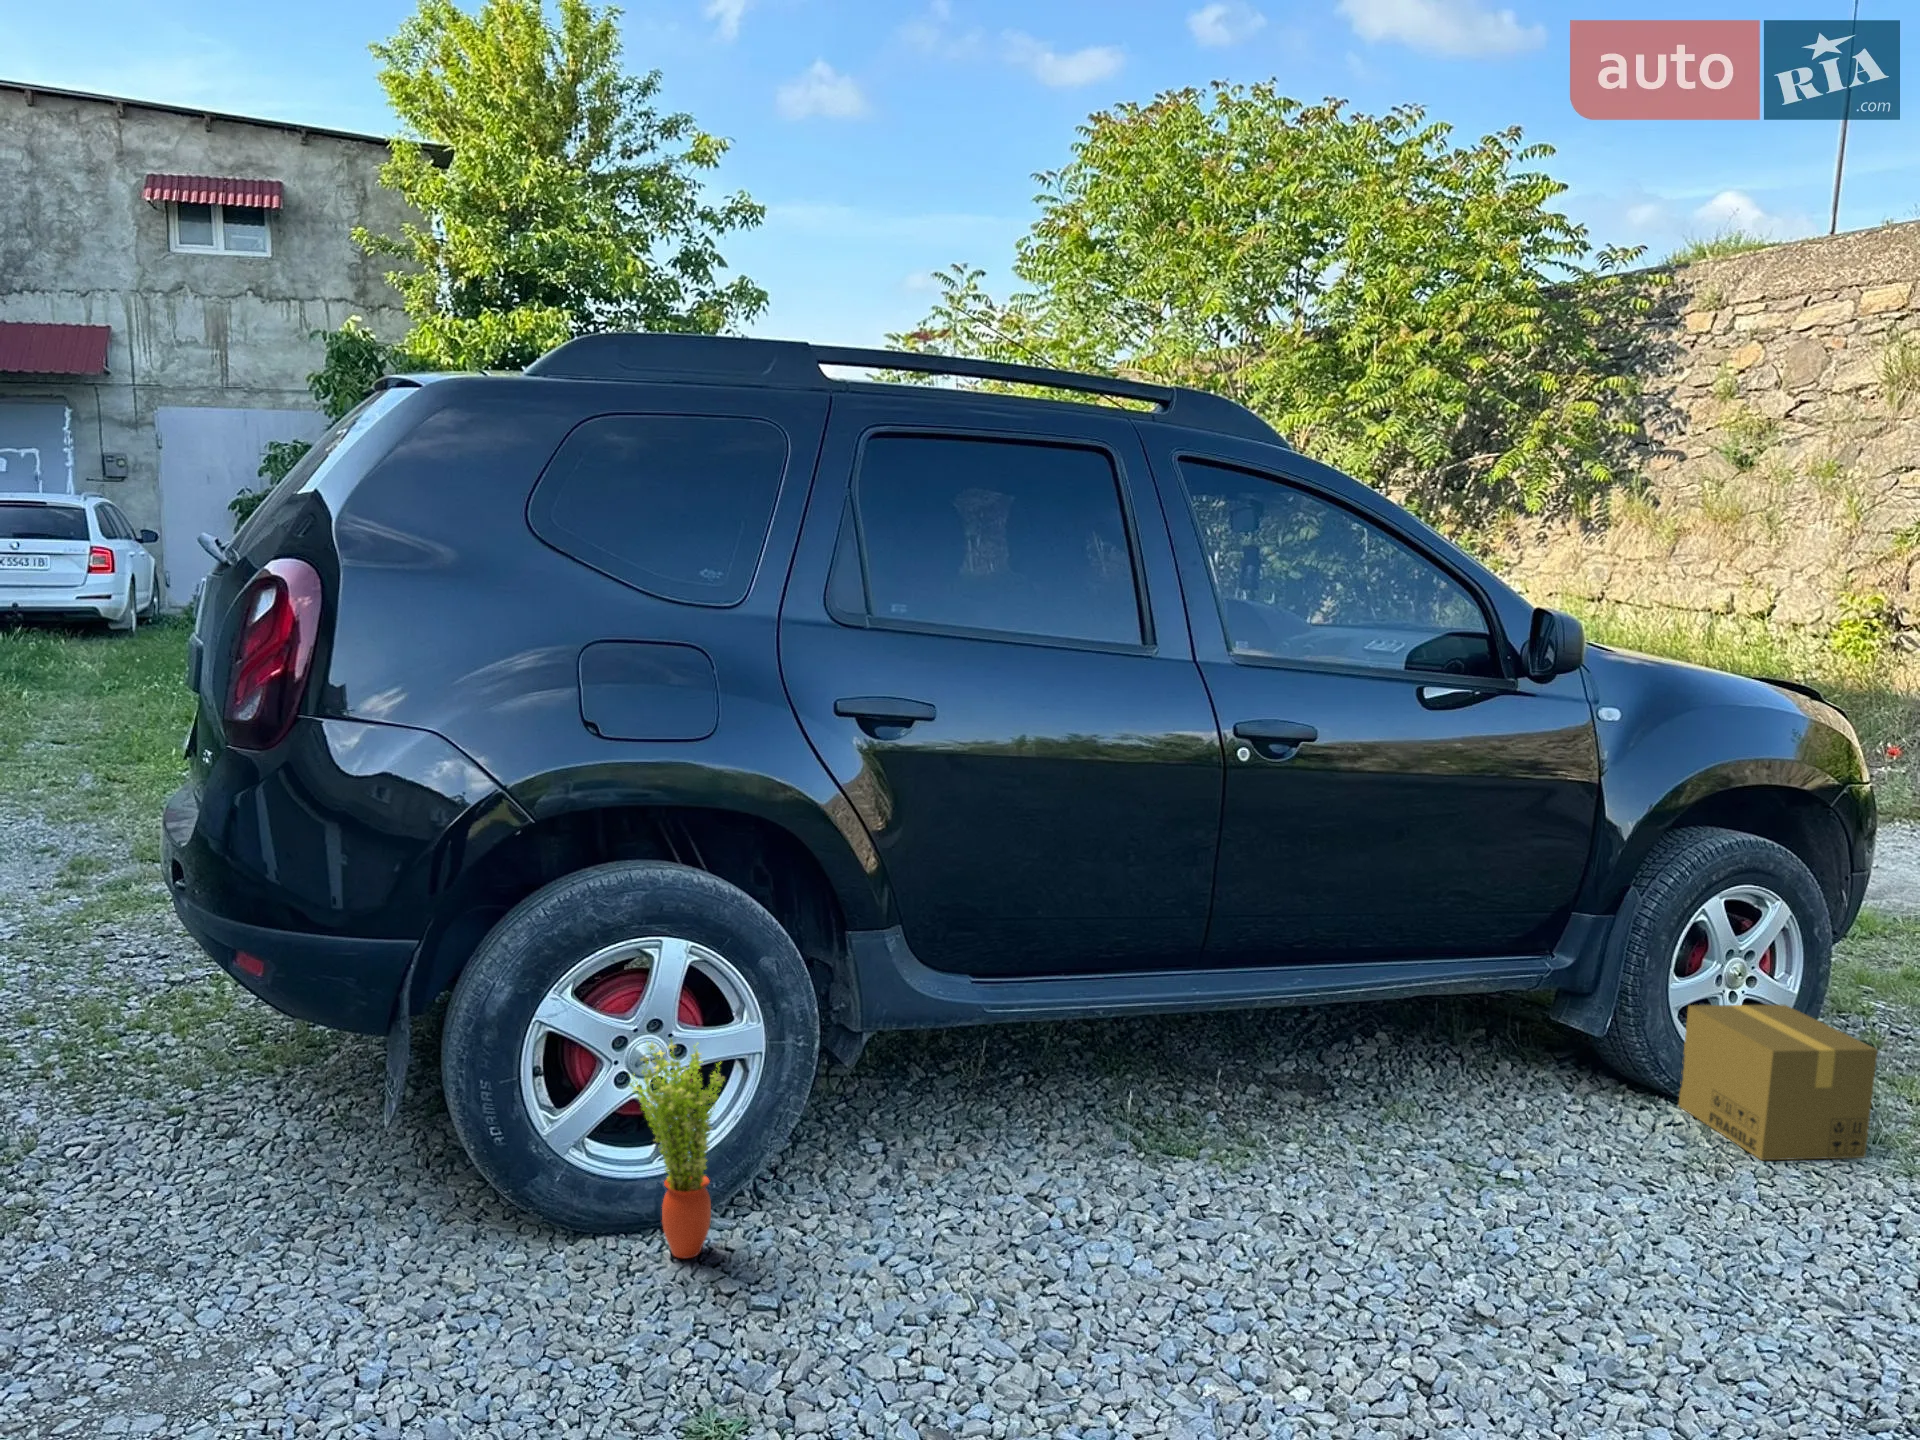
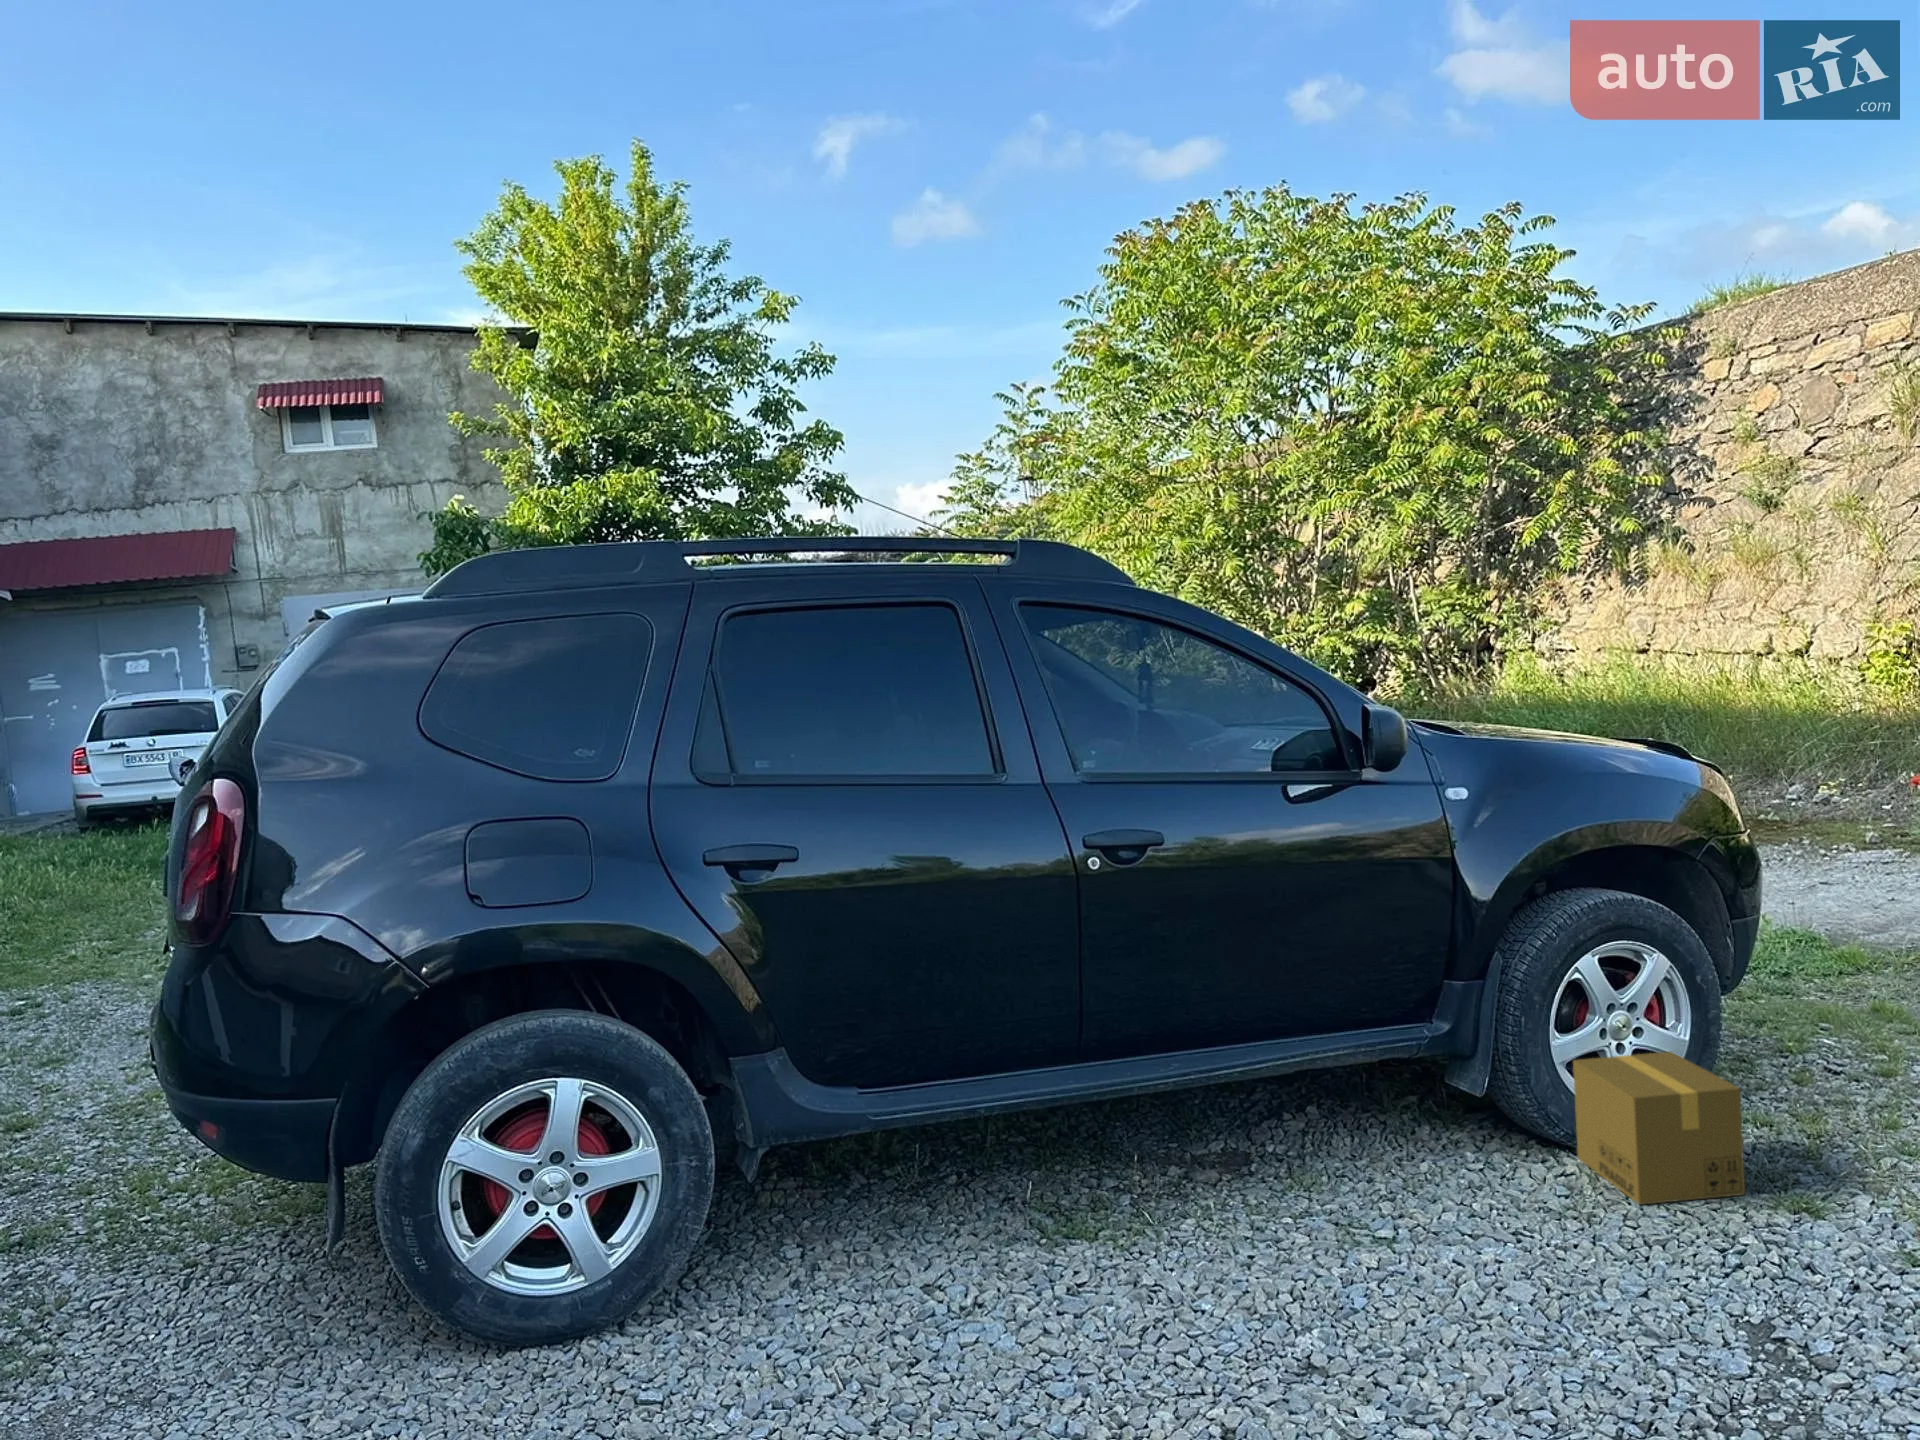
potted plant: present [629,1039,724,1259] -> none [527,1164,617,1363]

